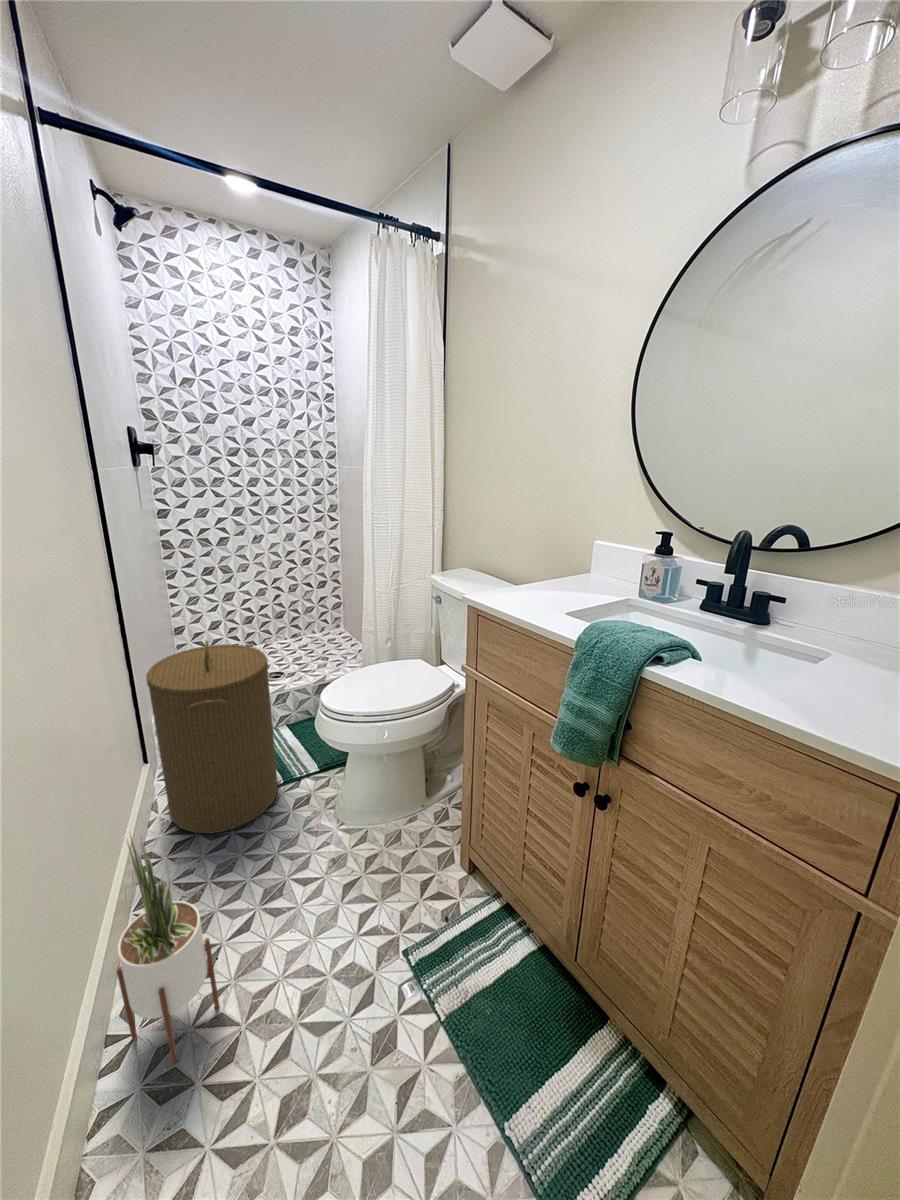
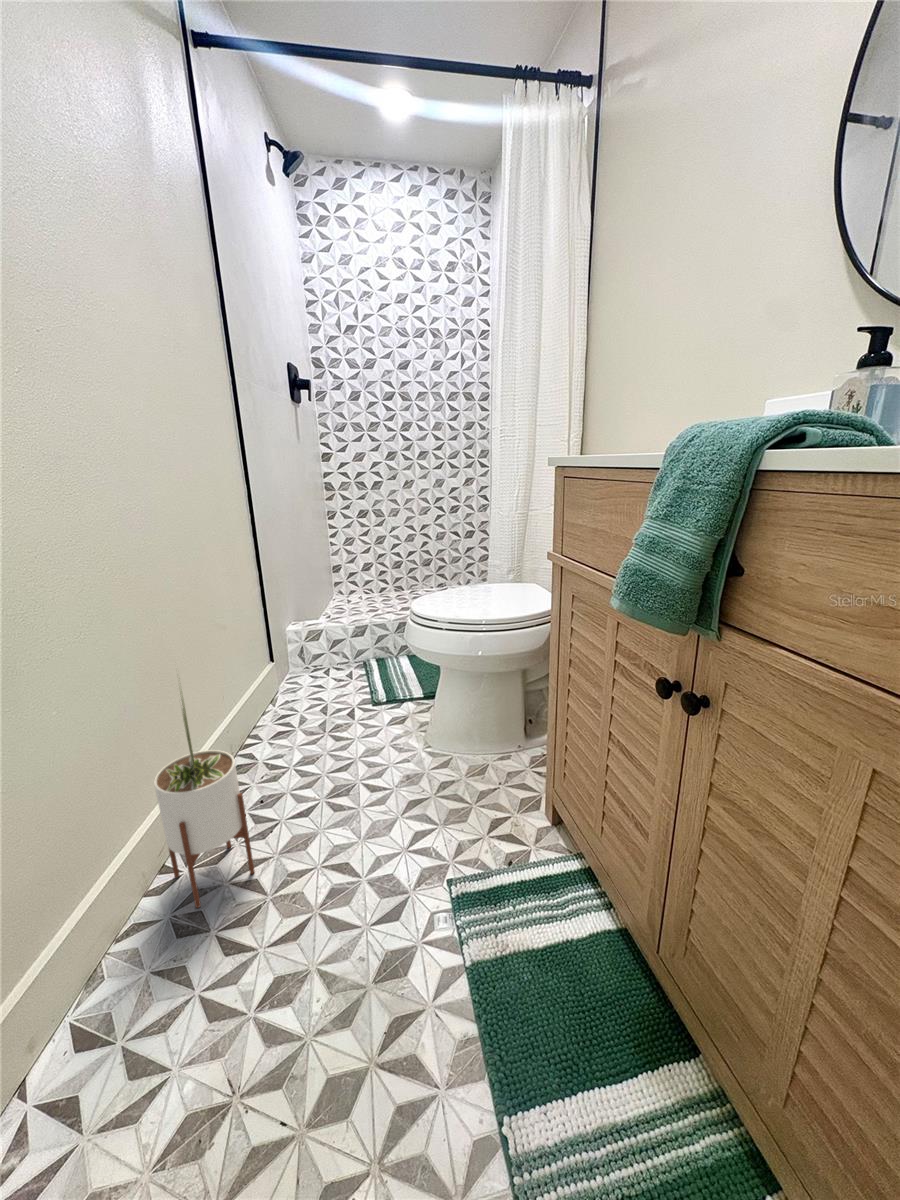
laundry hamper: present [146,641,278,833] -> none [263,541,383,733]

